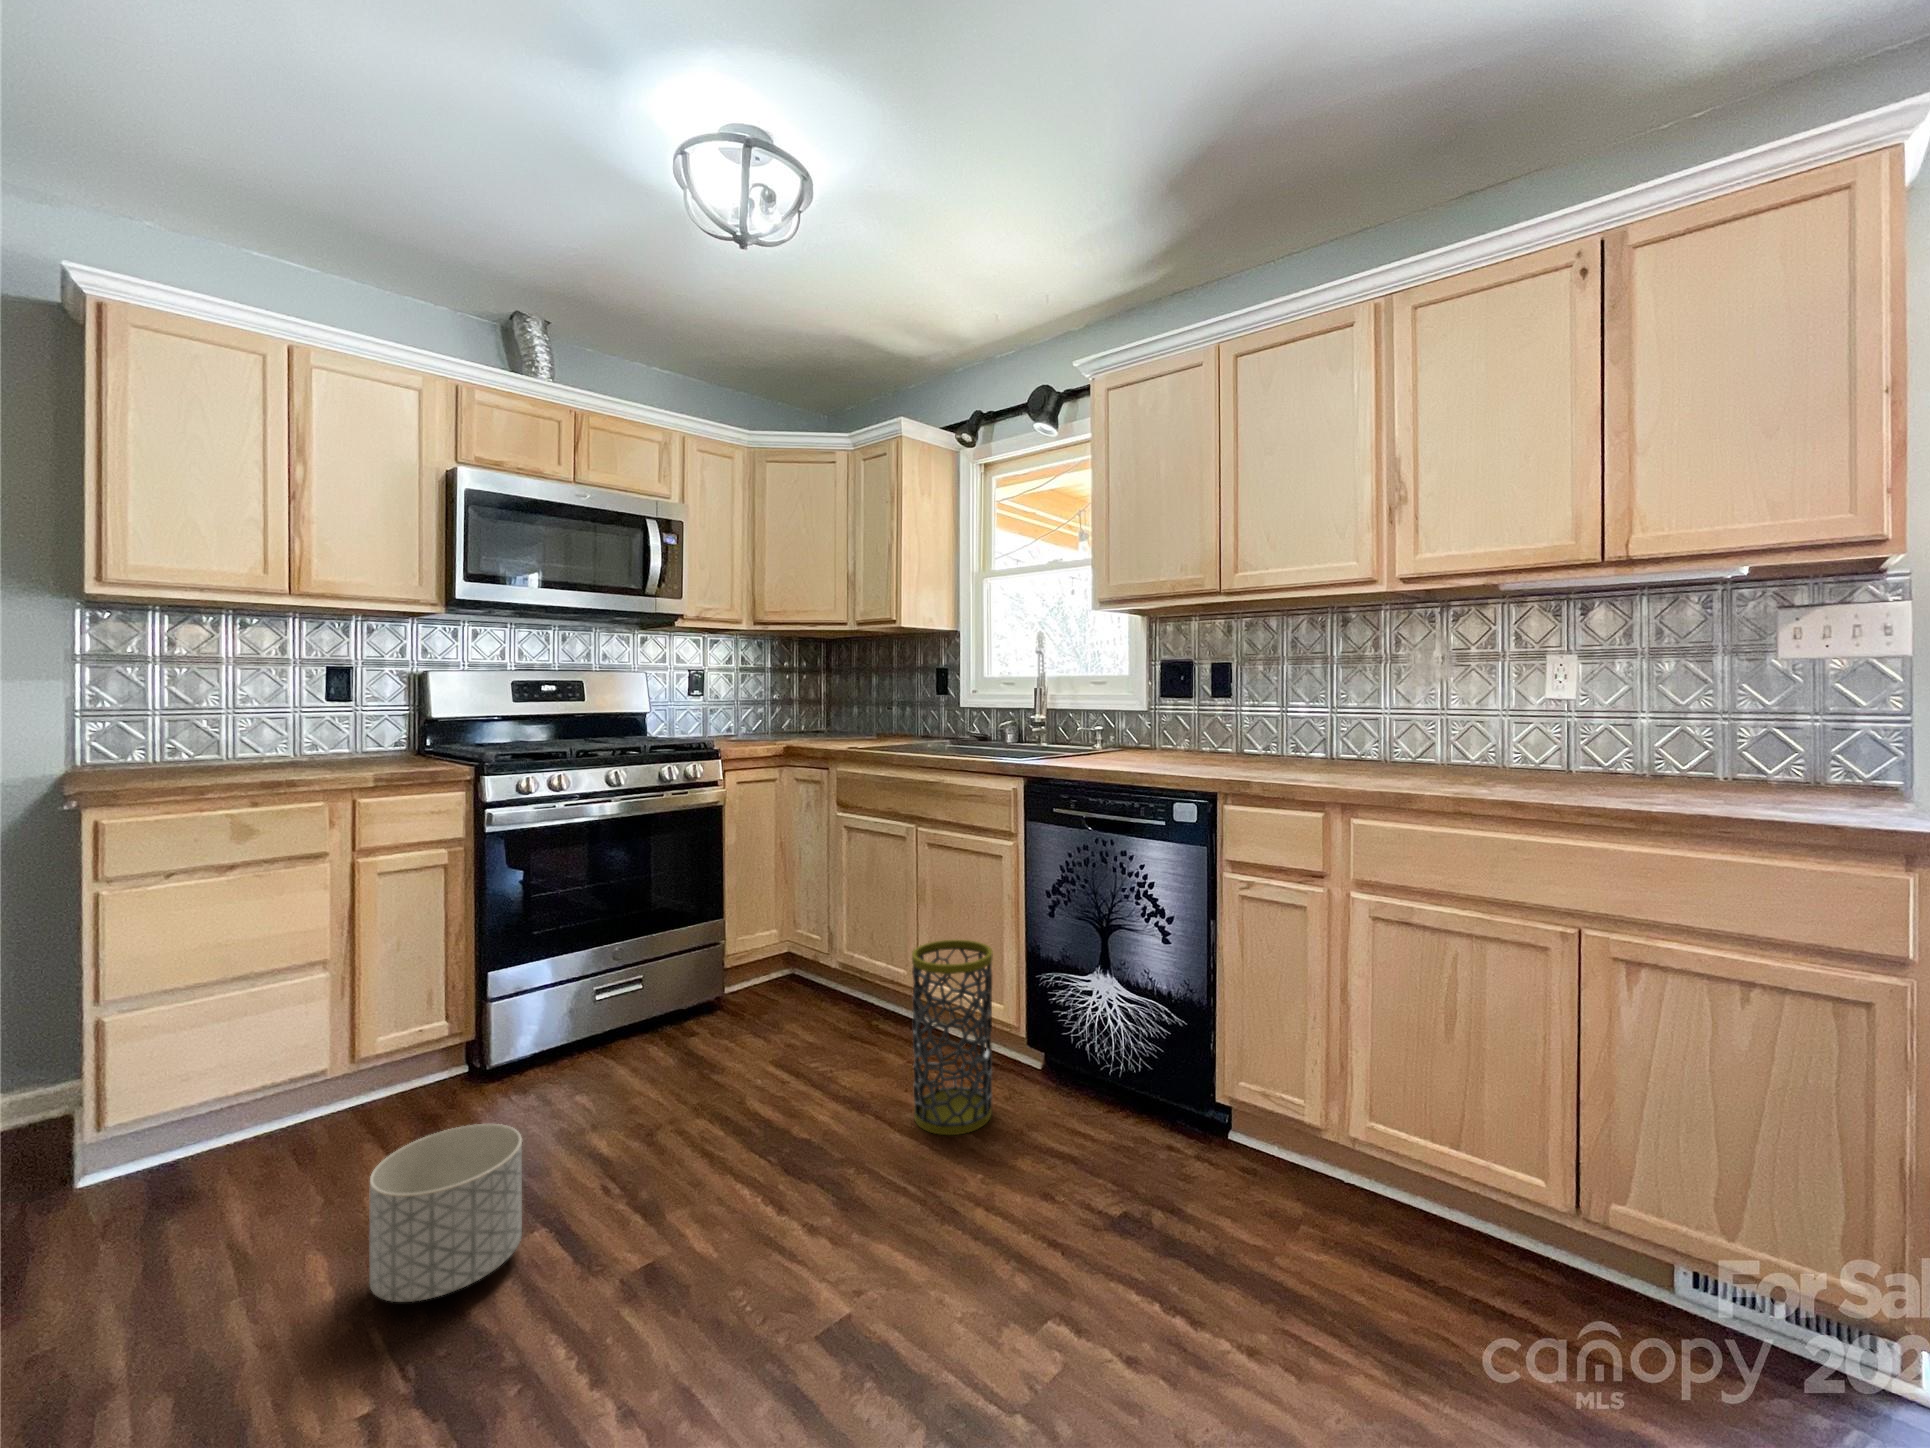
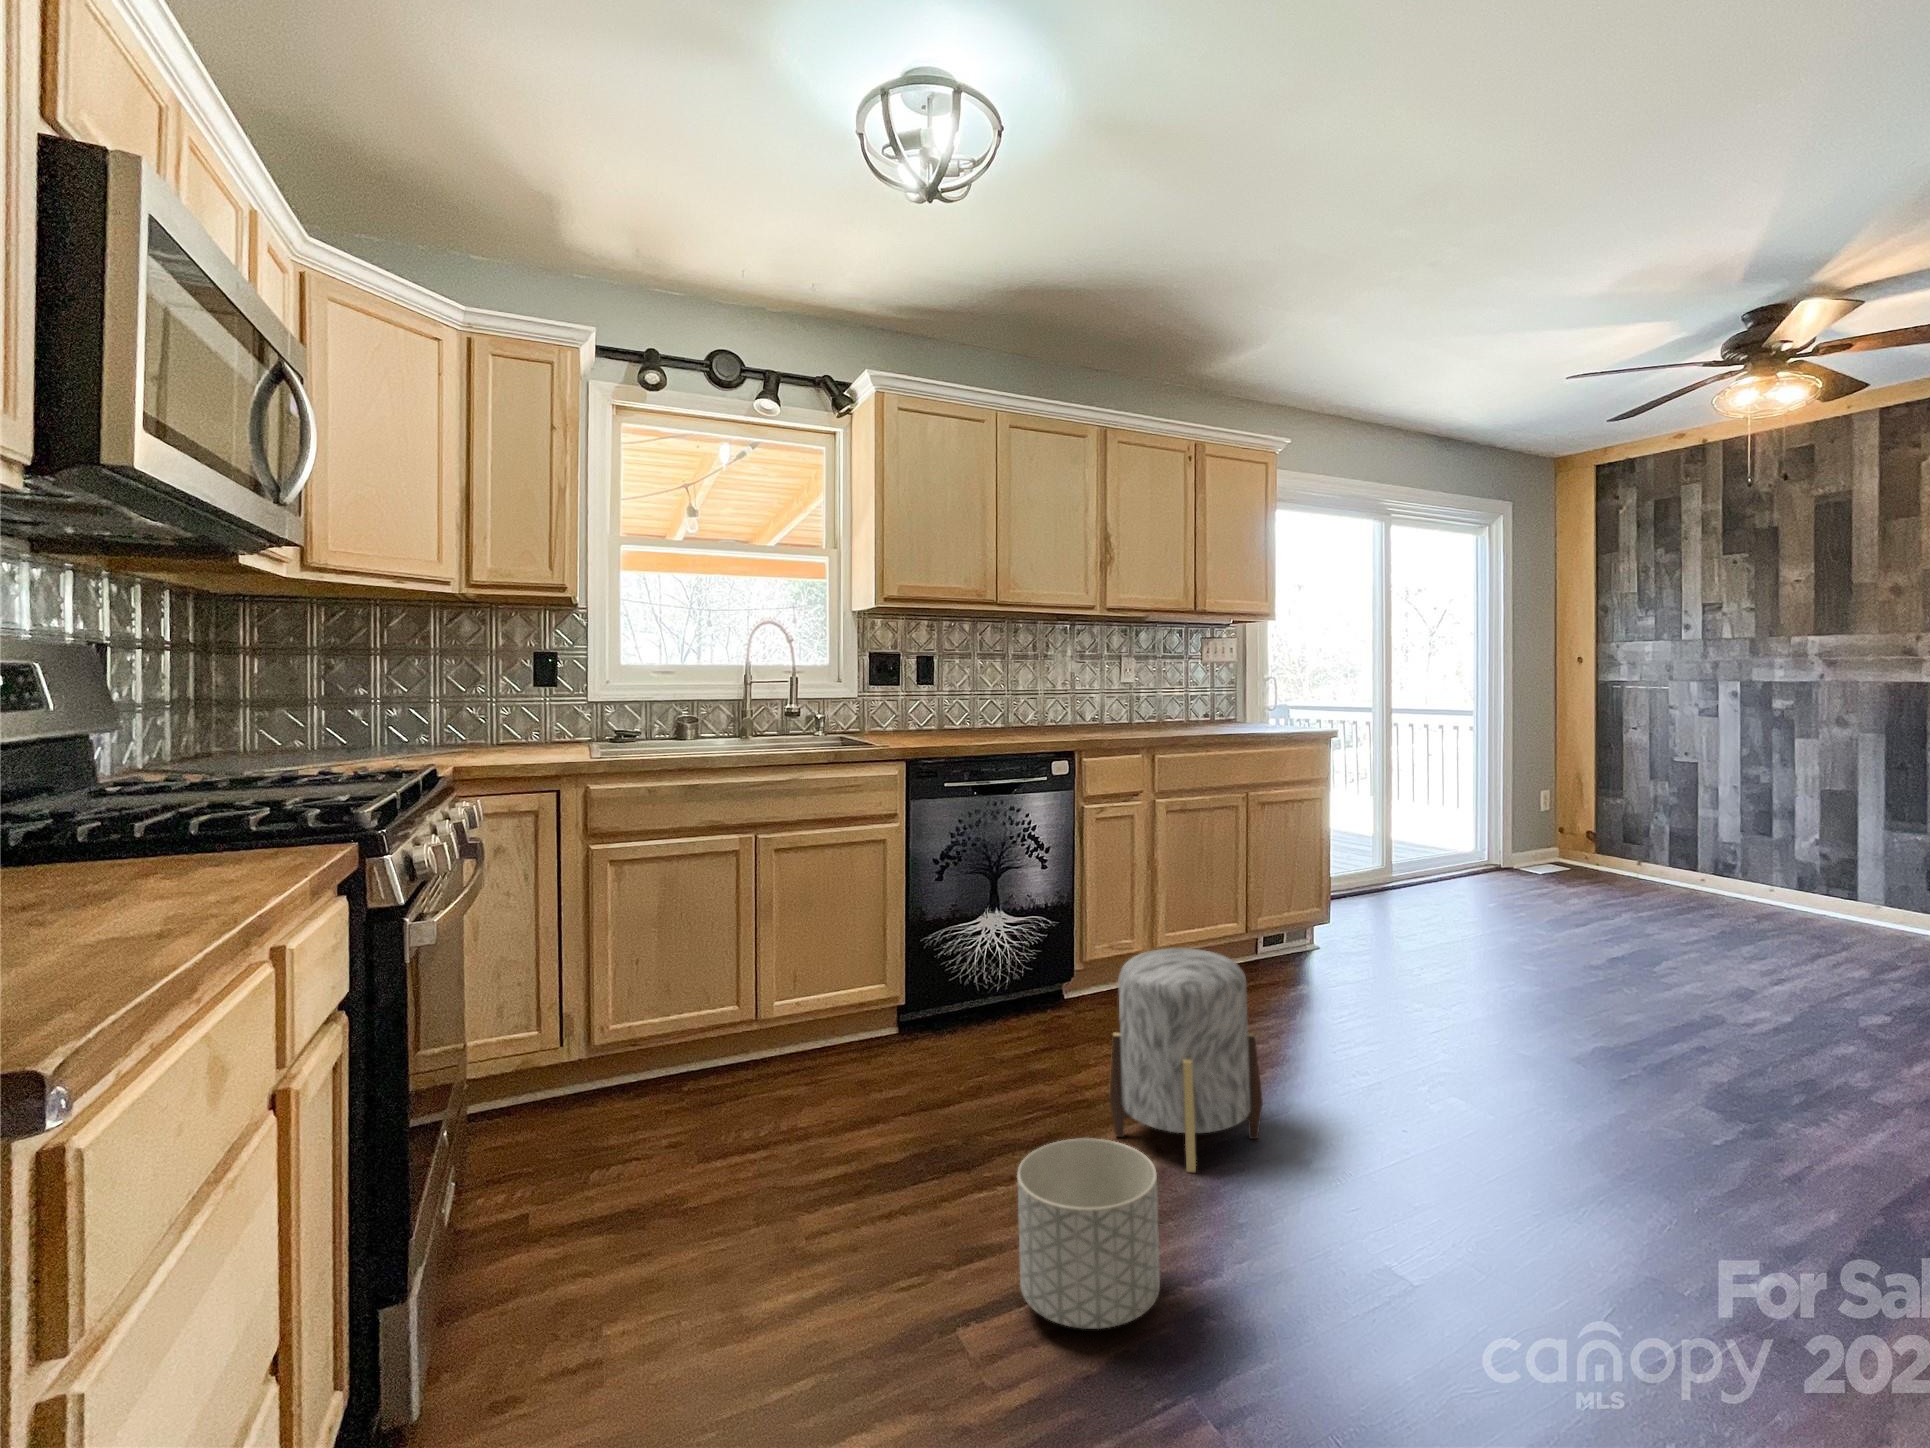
trash can: present [912,940,993,1135] -> none [928,908,1005,1083]
stool: none [679,1047,879,1367] -> present [1109,948,1263,1172]

